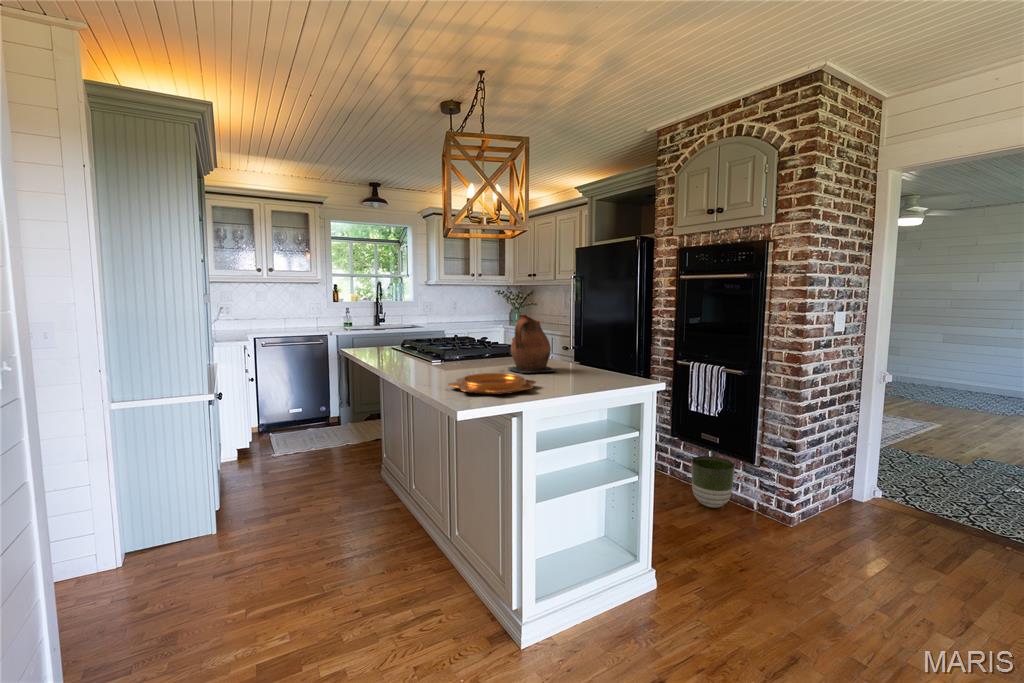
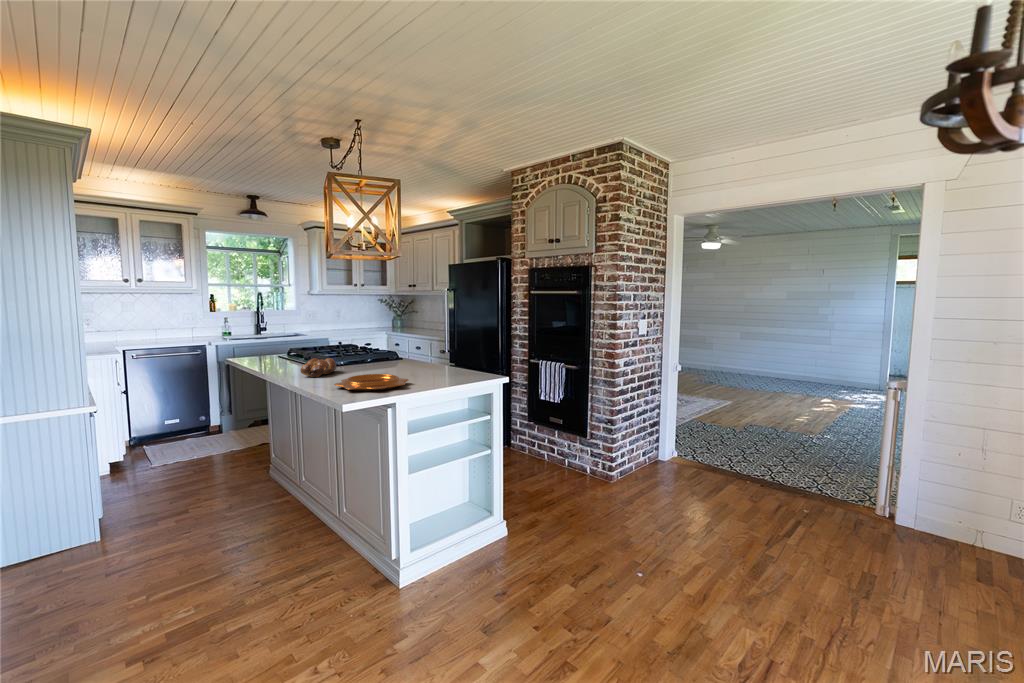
ceramic pitcher: present [509,314,557,373] -> none [385,325,428,373]
bread loaf: none [412,352,451,374] -> present [300,358,336,377]
planter: present [691,456,735,508] -> none [541,435,573,474]

